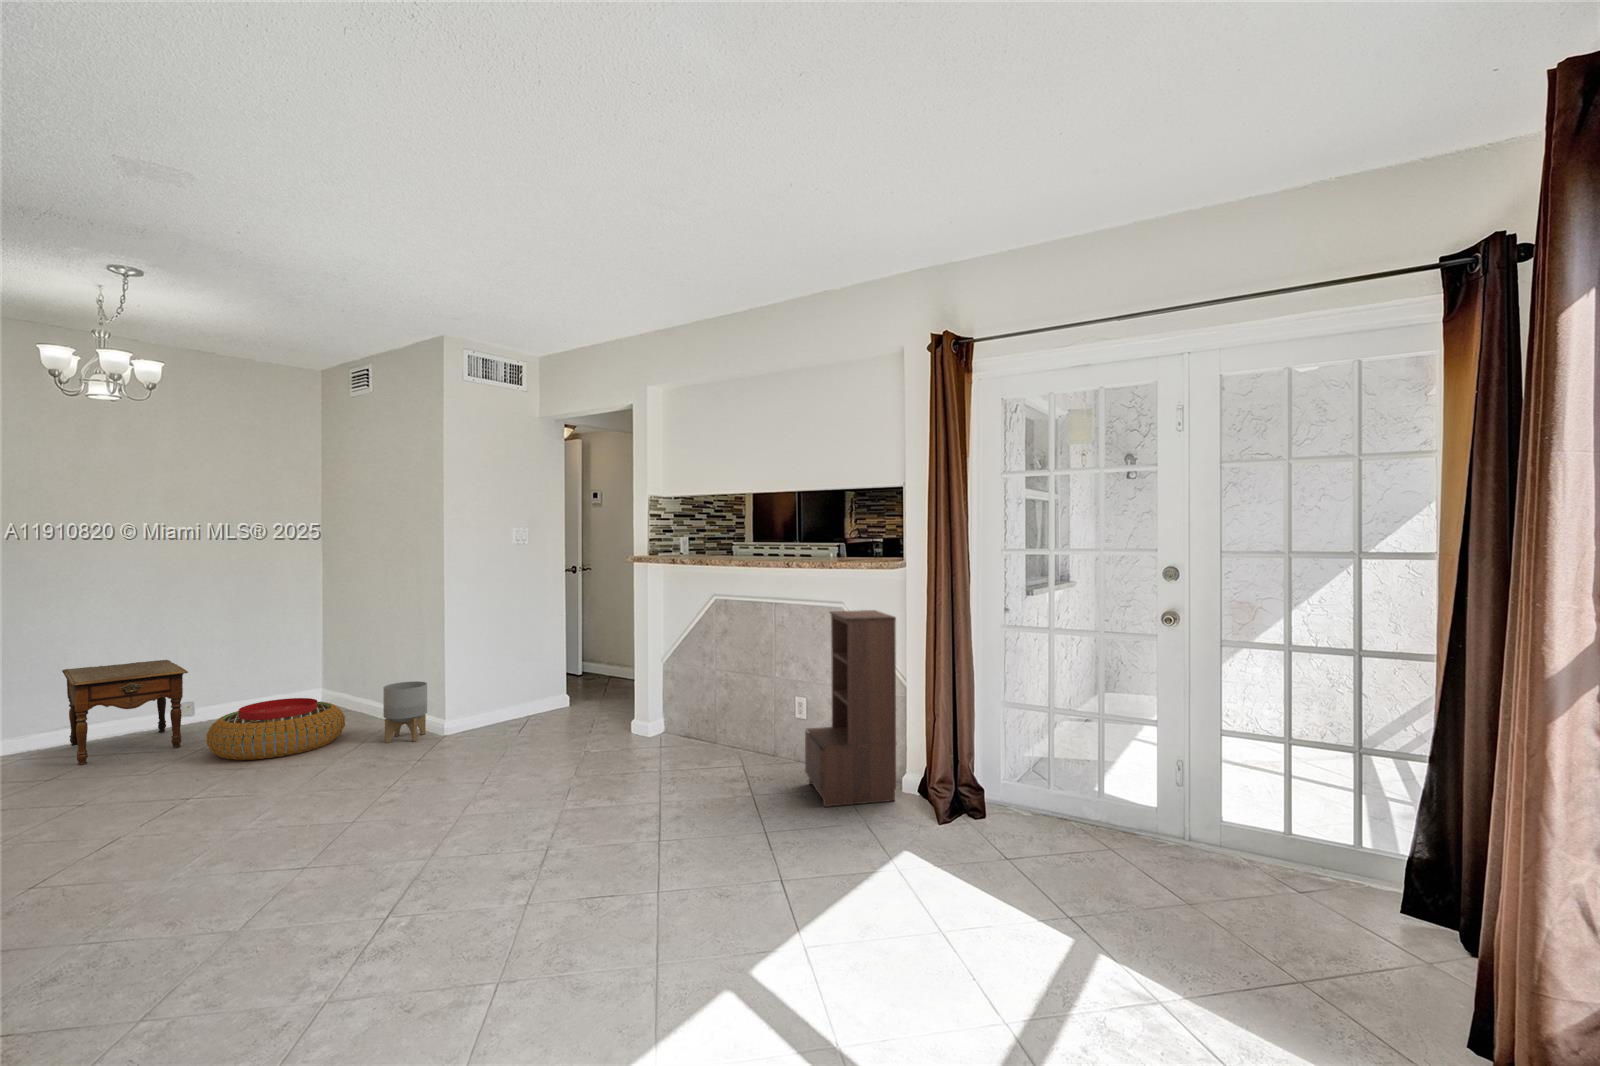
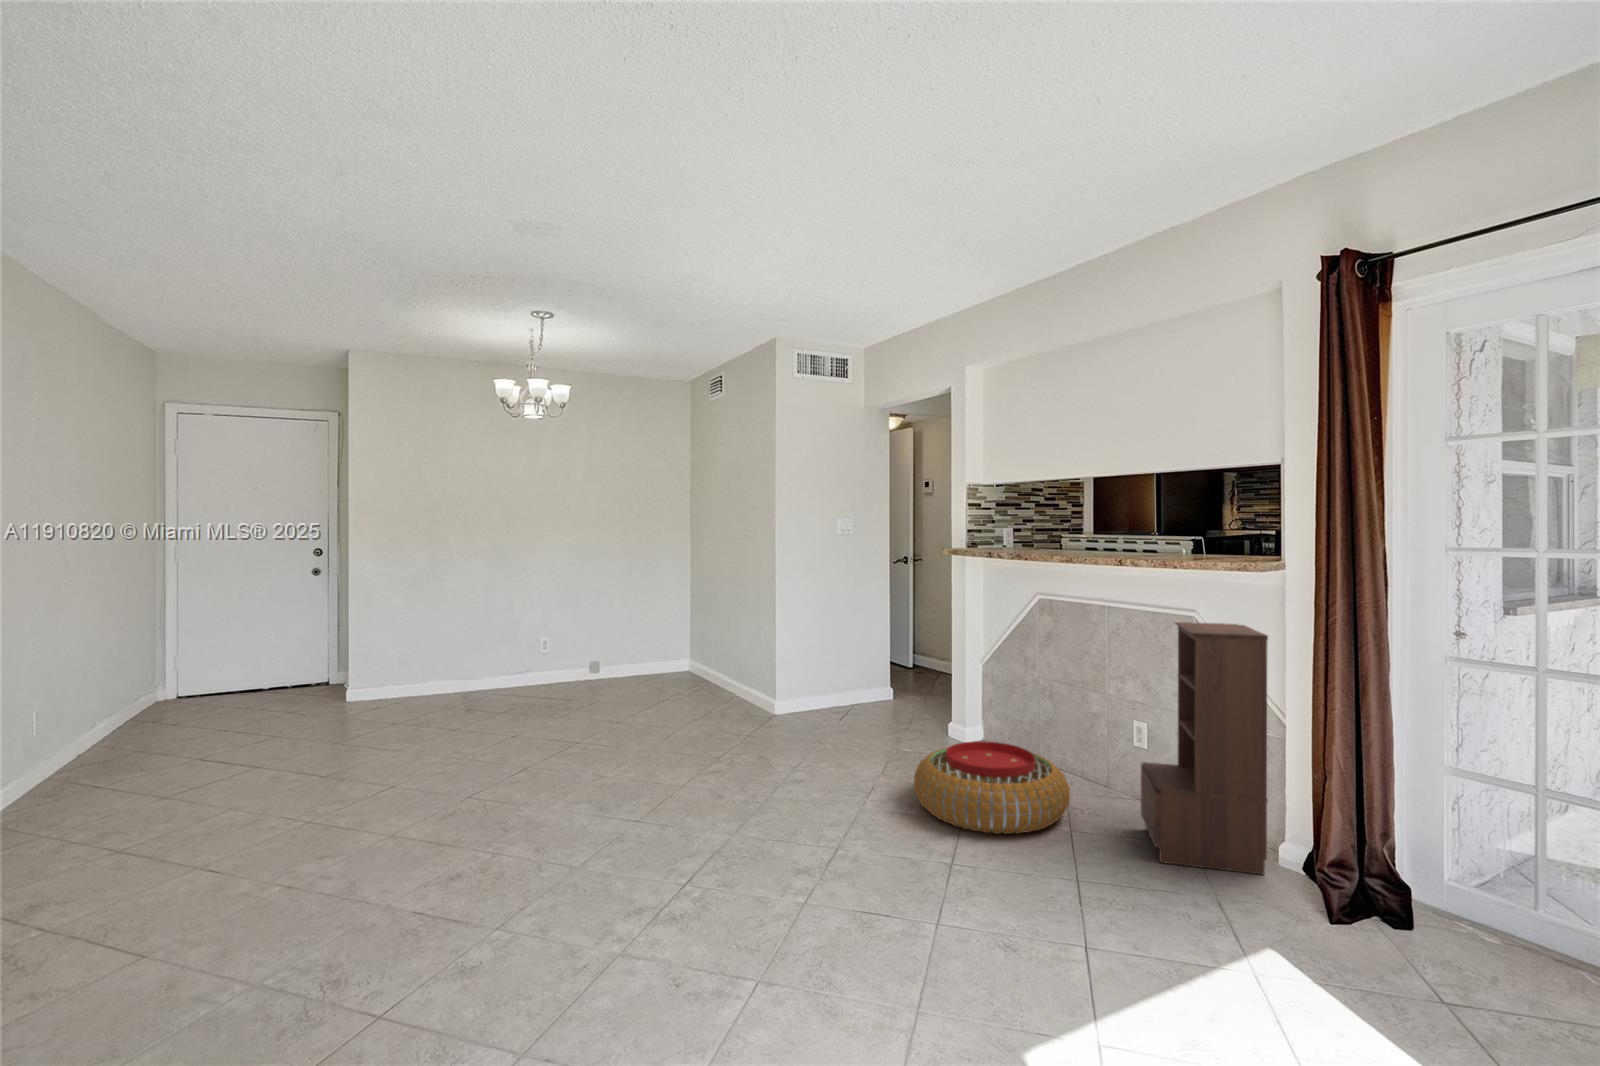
side table: present [62,660,188,765] -> none [523,626,595,703]
planter: present [383,681,427,743] -> none [729,661,764,717]
pouf: present [206,698,345,760] -> present [914,741,1070,834]

